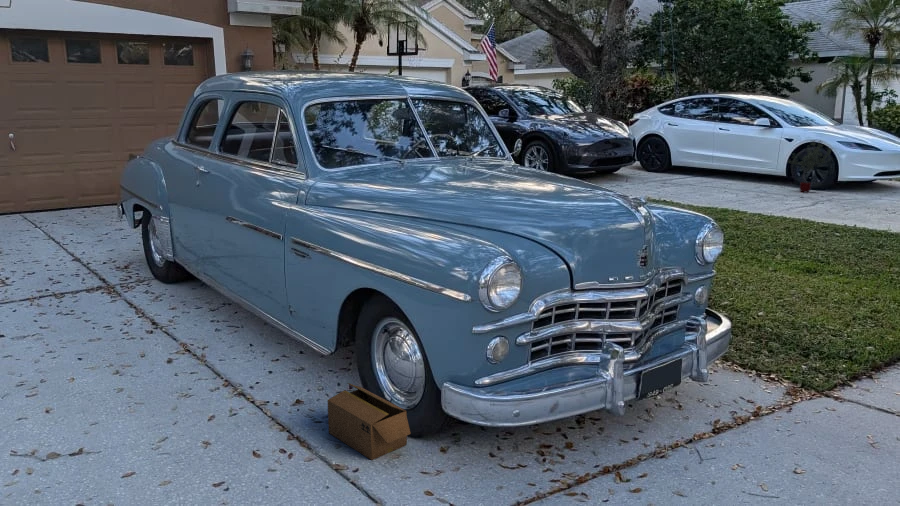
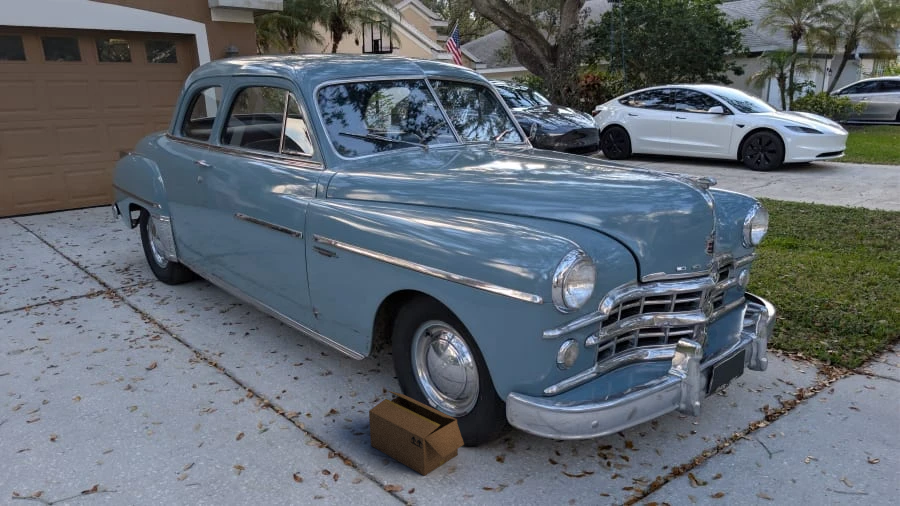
potted tree: present [788,140,832,192] -> none [738,125,780,173]

